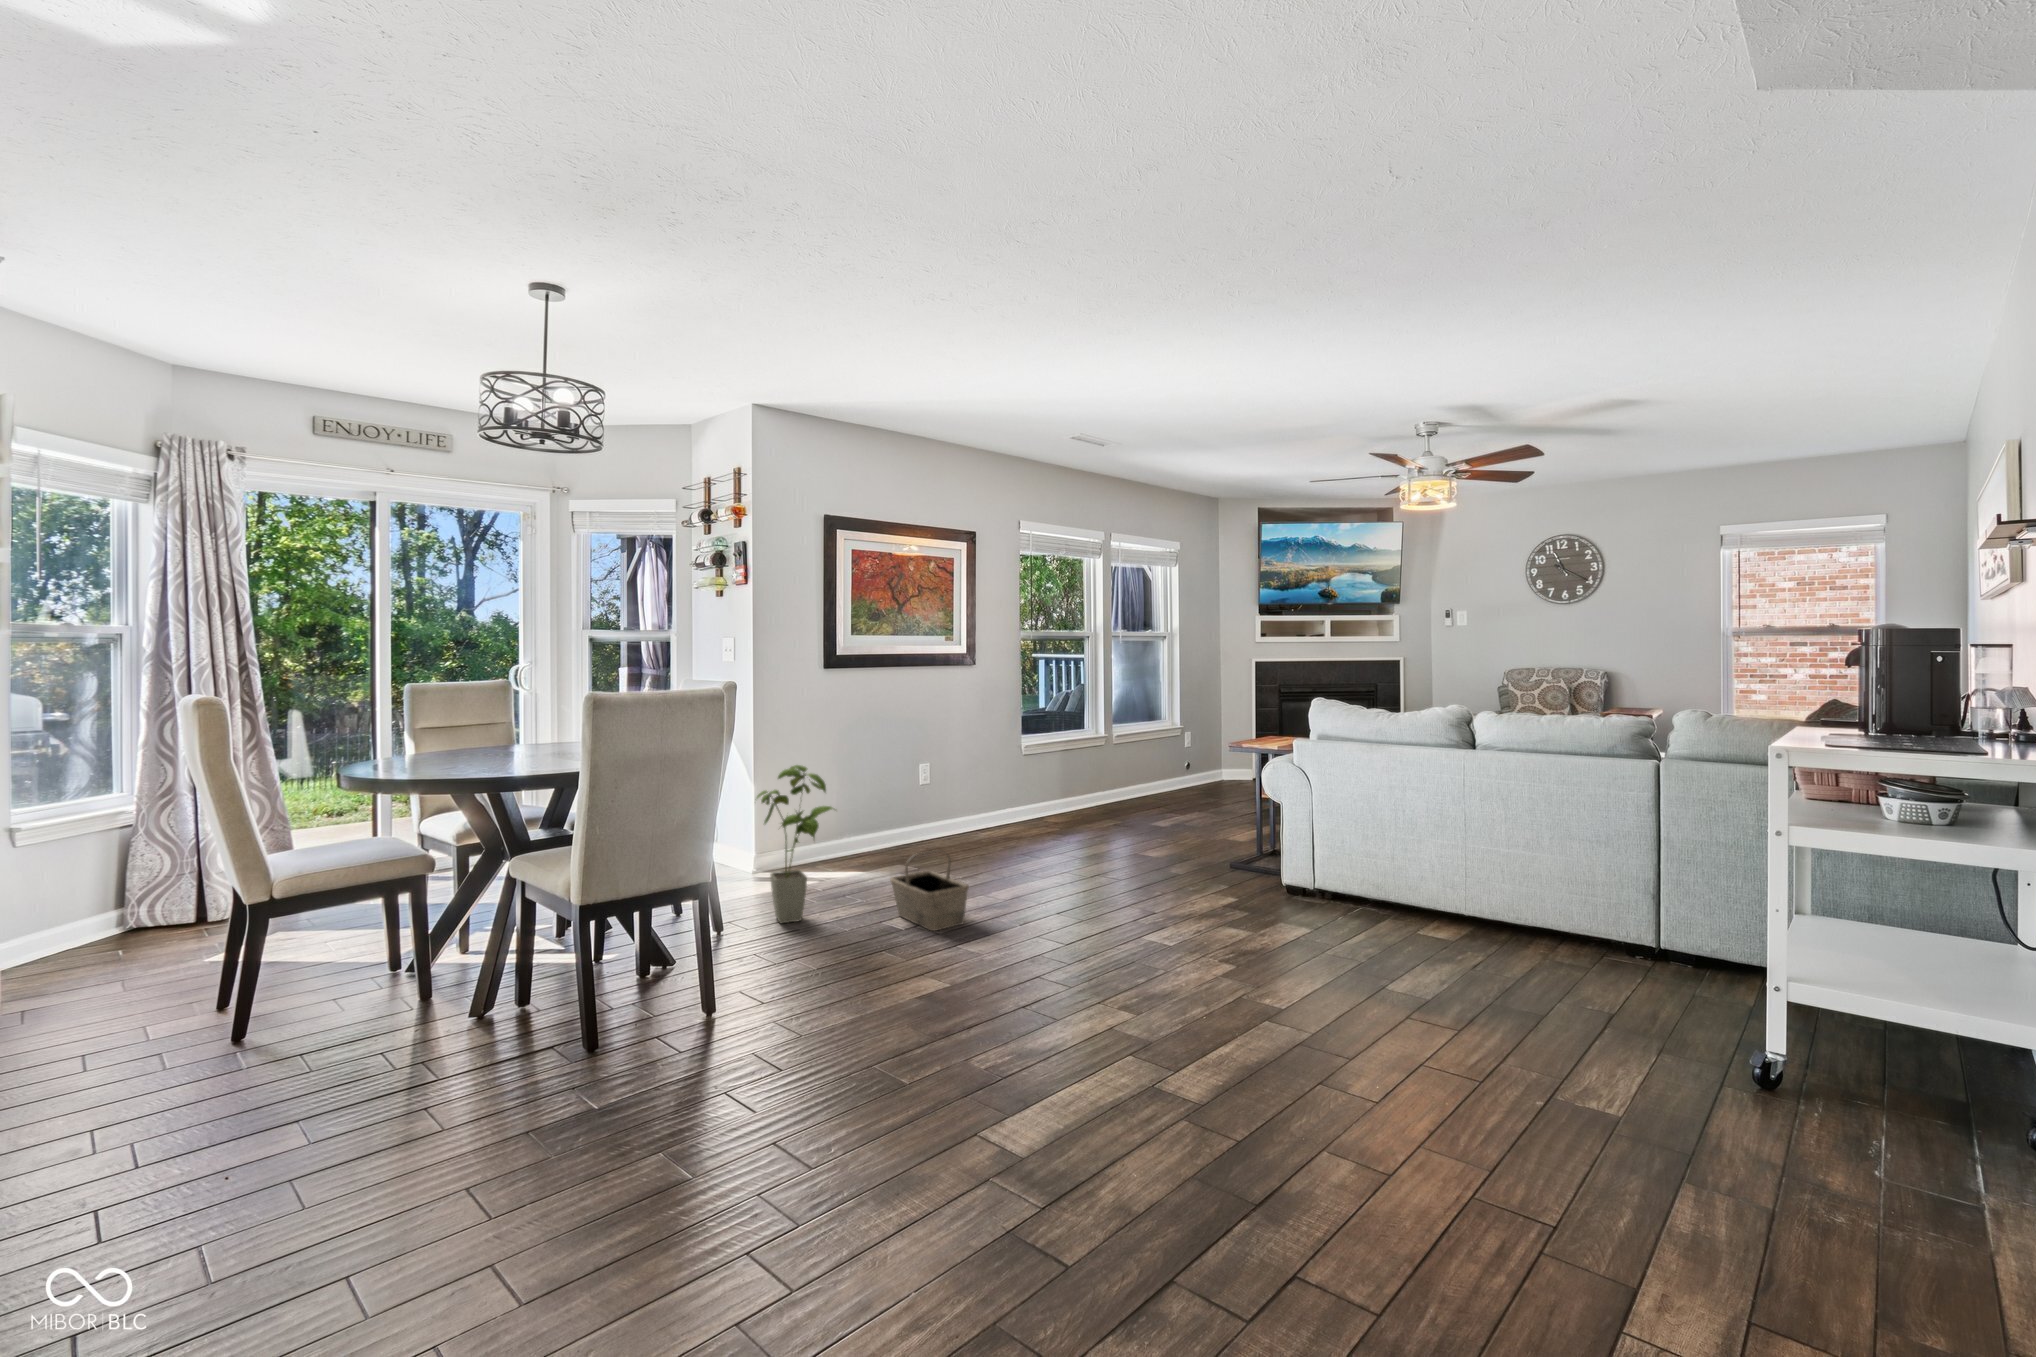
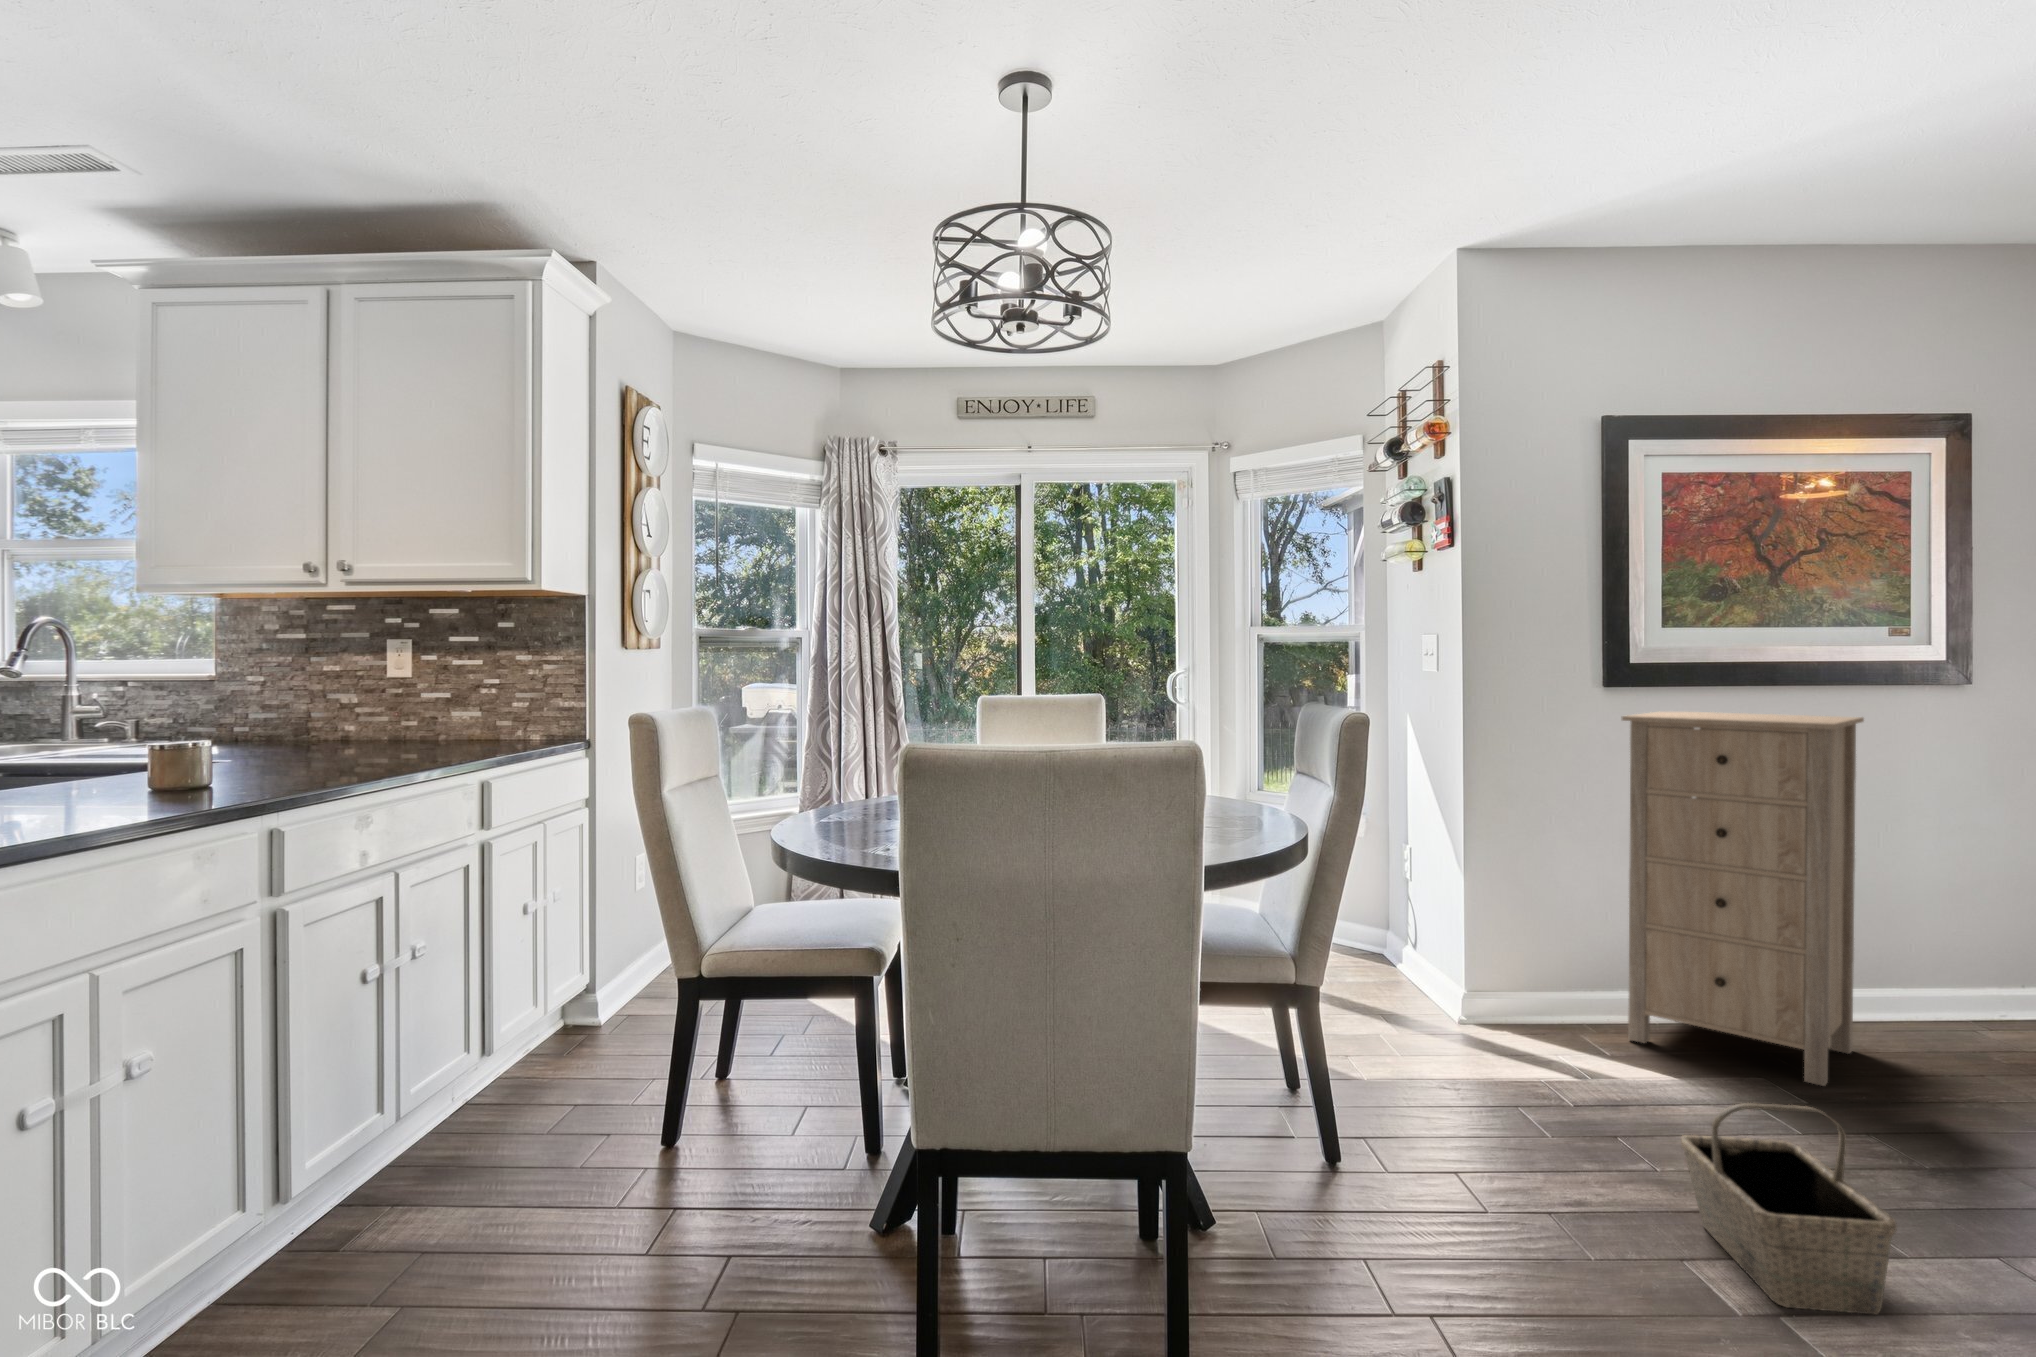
storage cabinet: none [839,680,939,859] -> present [1622,712,1864,1086]
house plant: present [757,765,833,923] -> none [1397,865,1568,1167]

